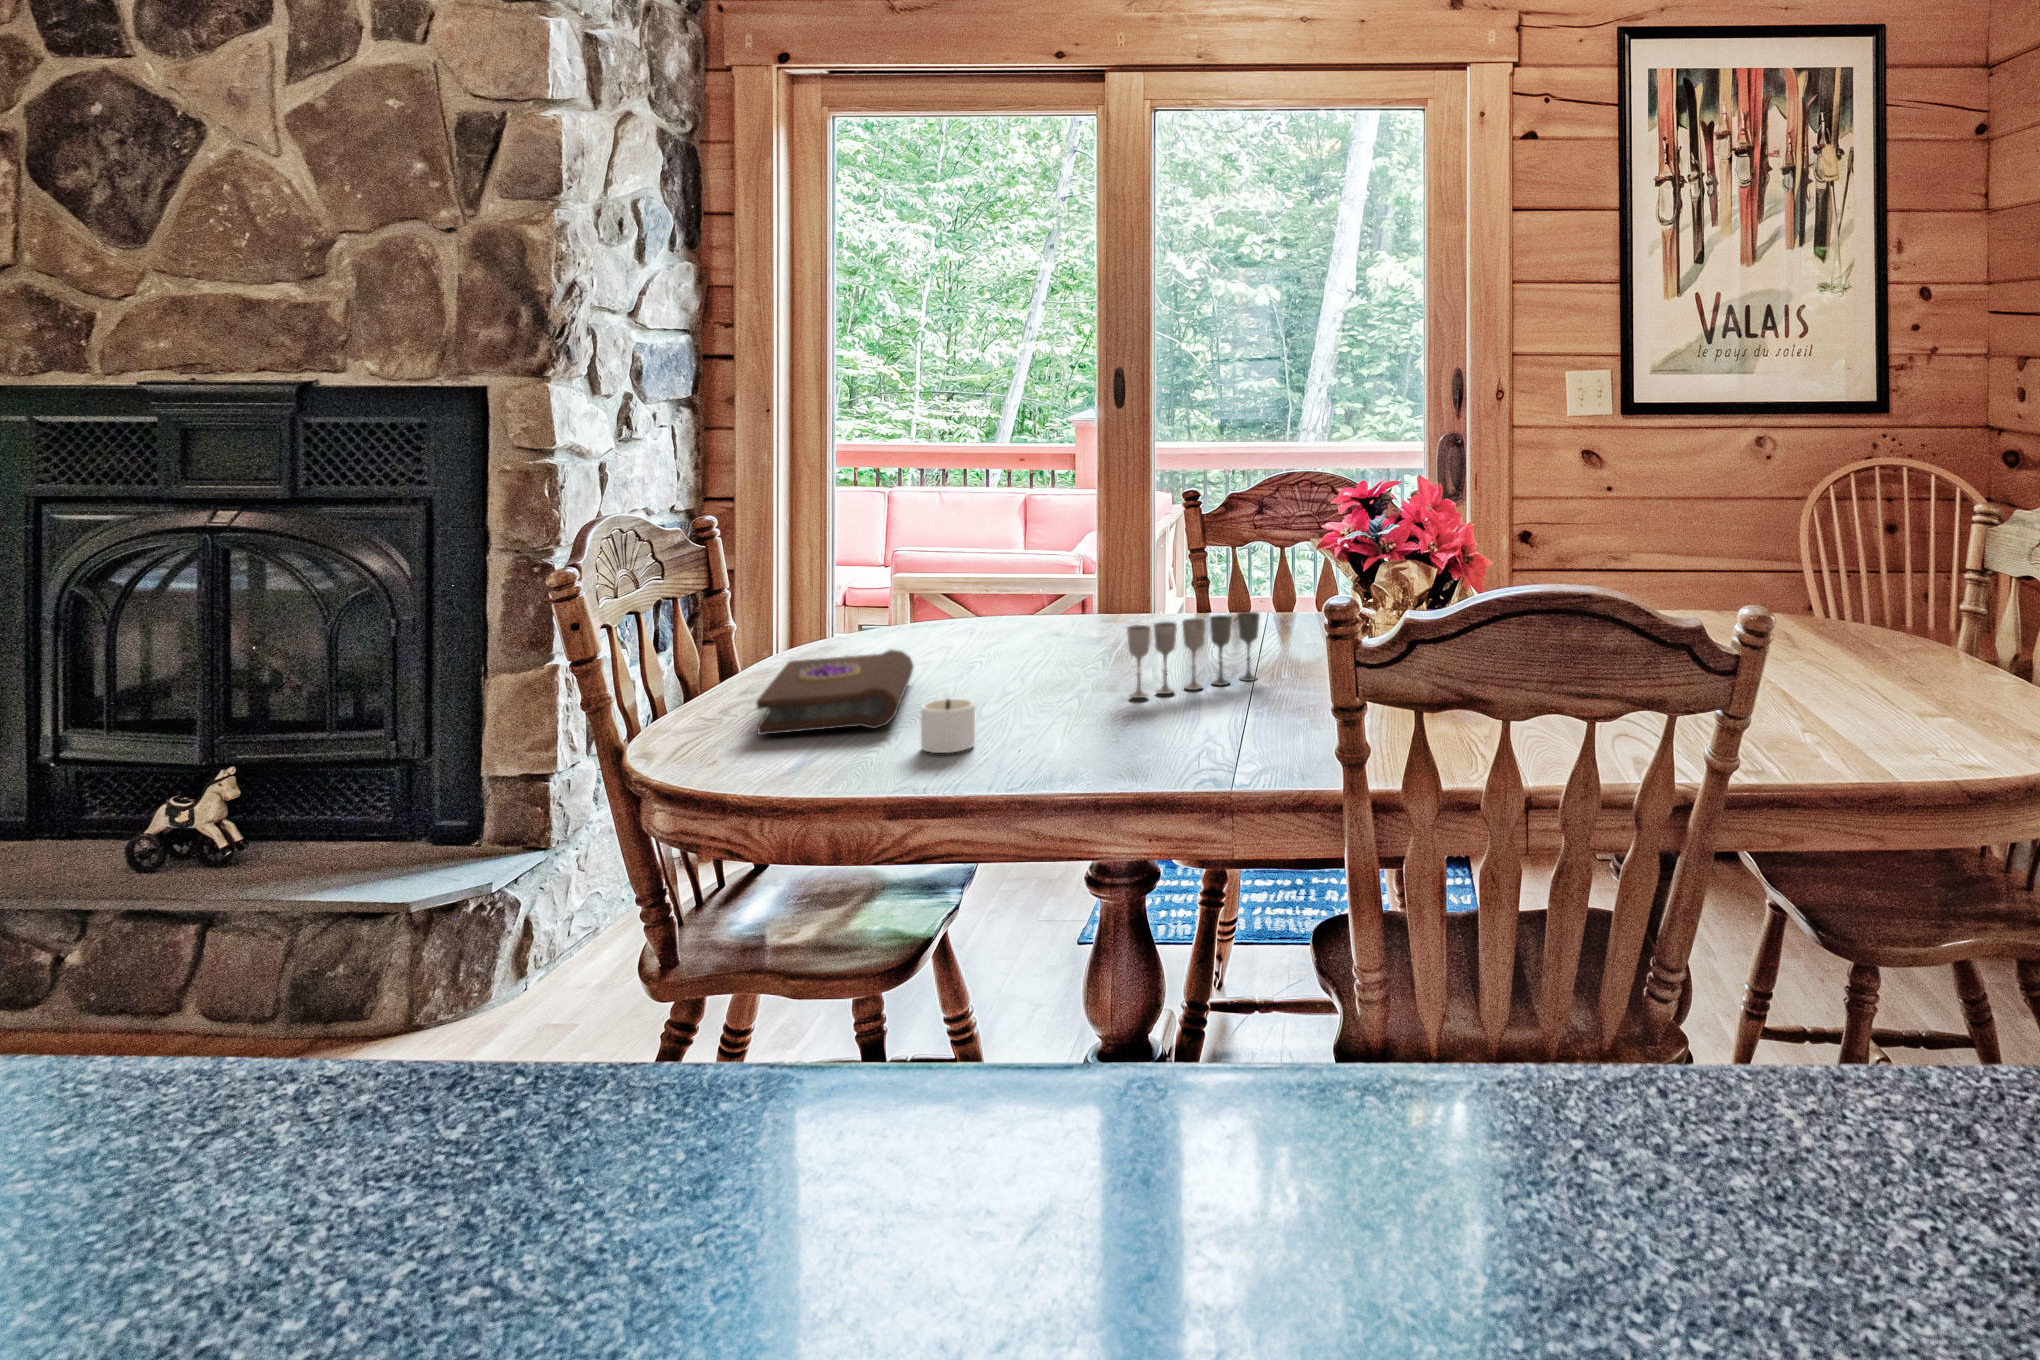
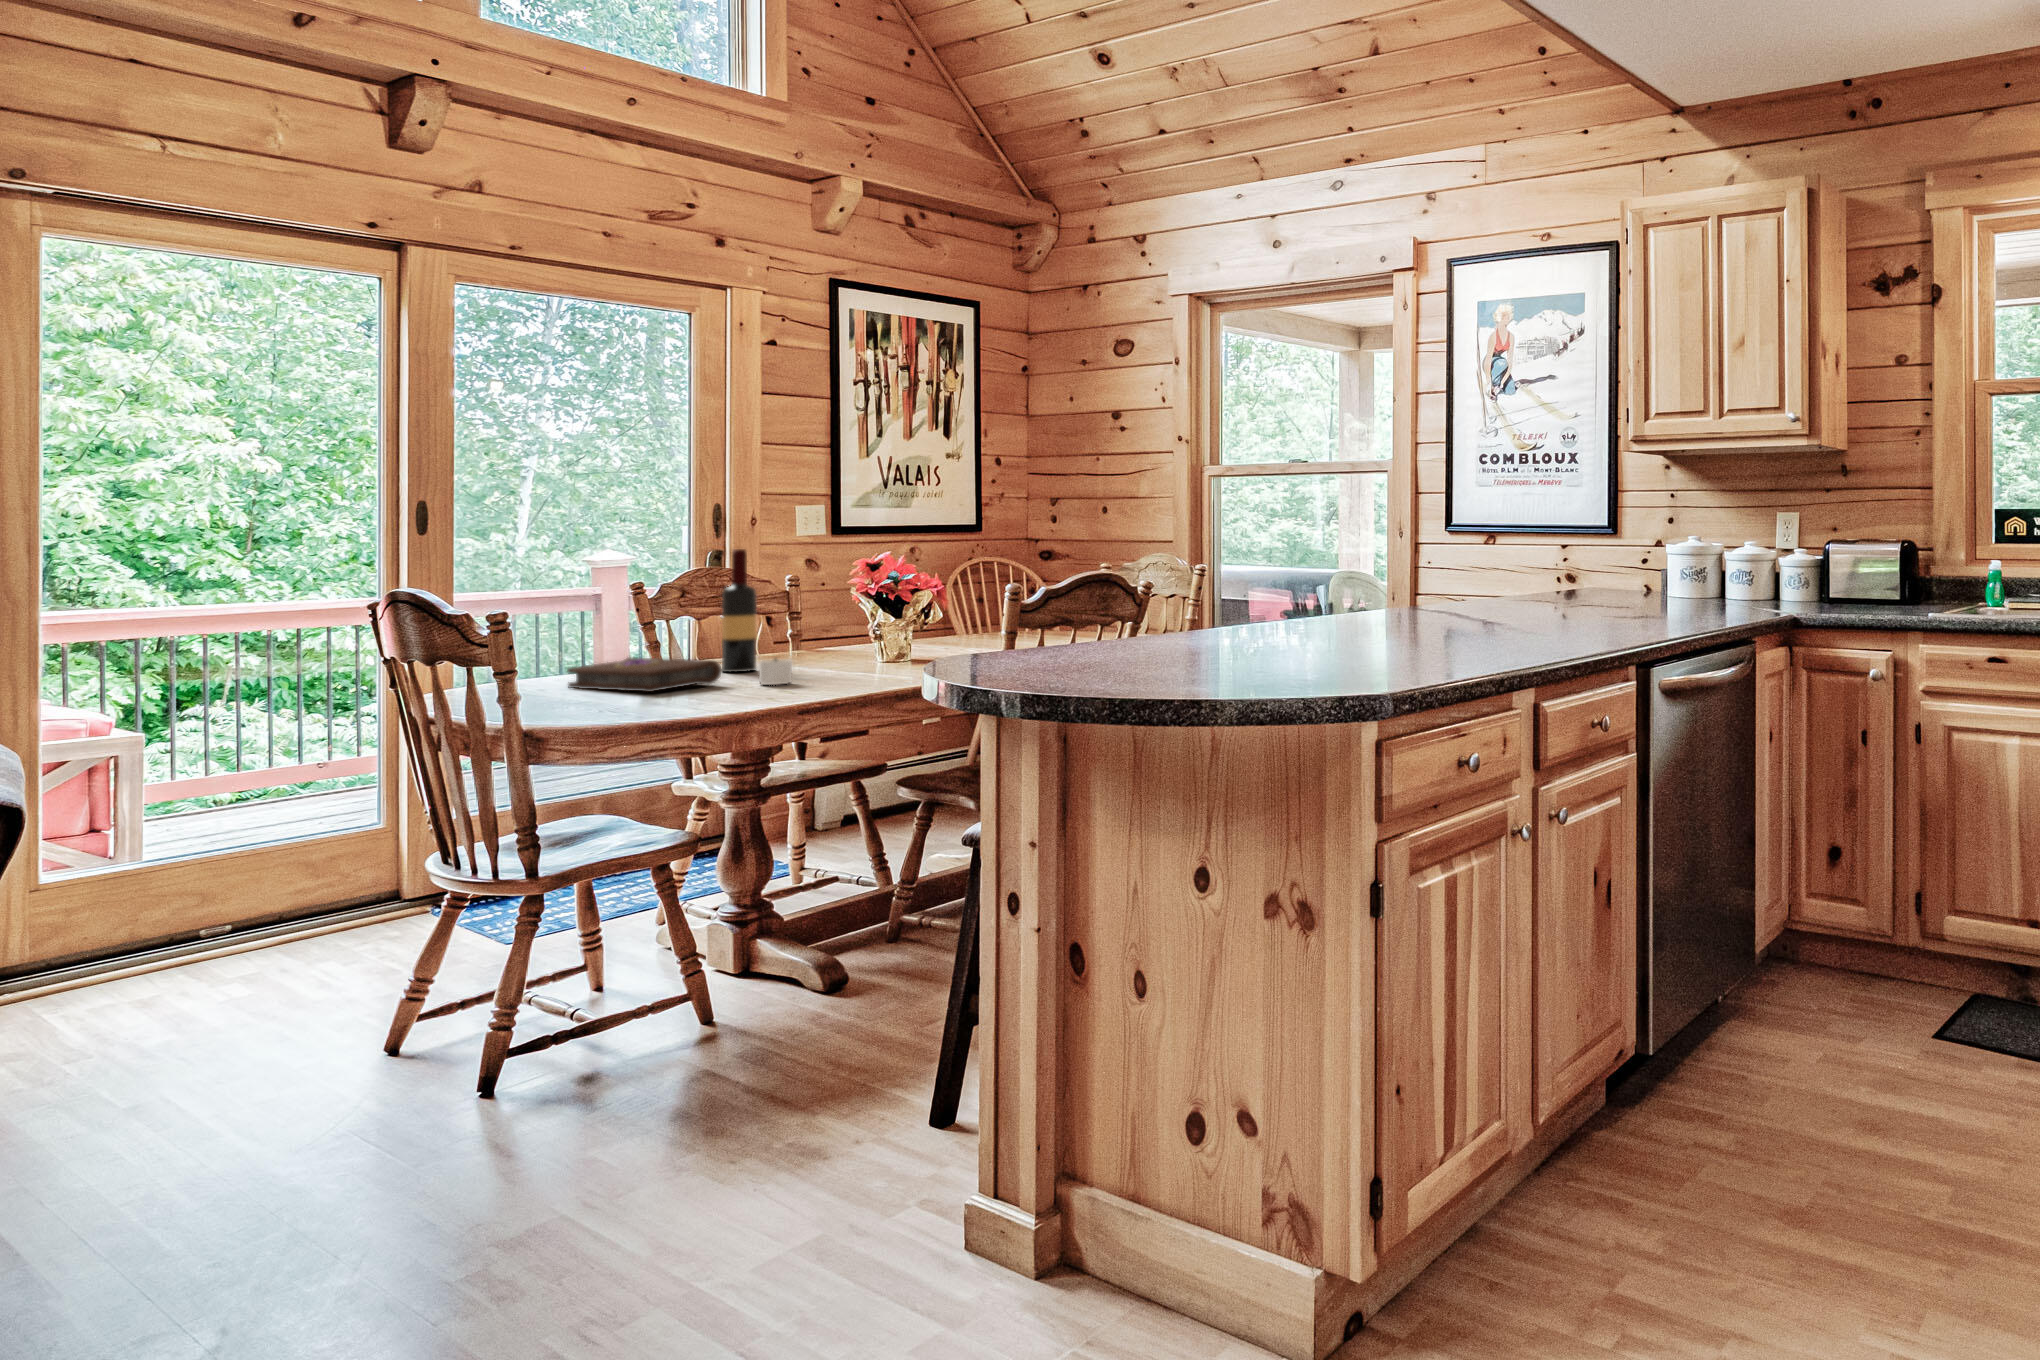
wine bottle: none [1020,484,1071,695] -> present [722,549,756,672]
wine glass: present [1127,612,1260,698] -> none [799,622,844,667]

